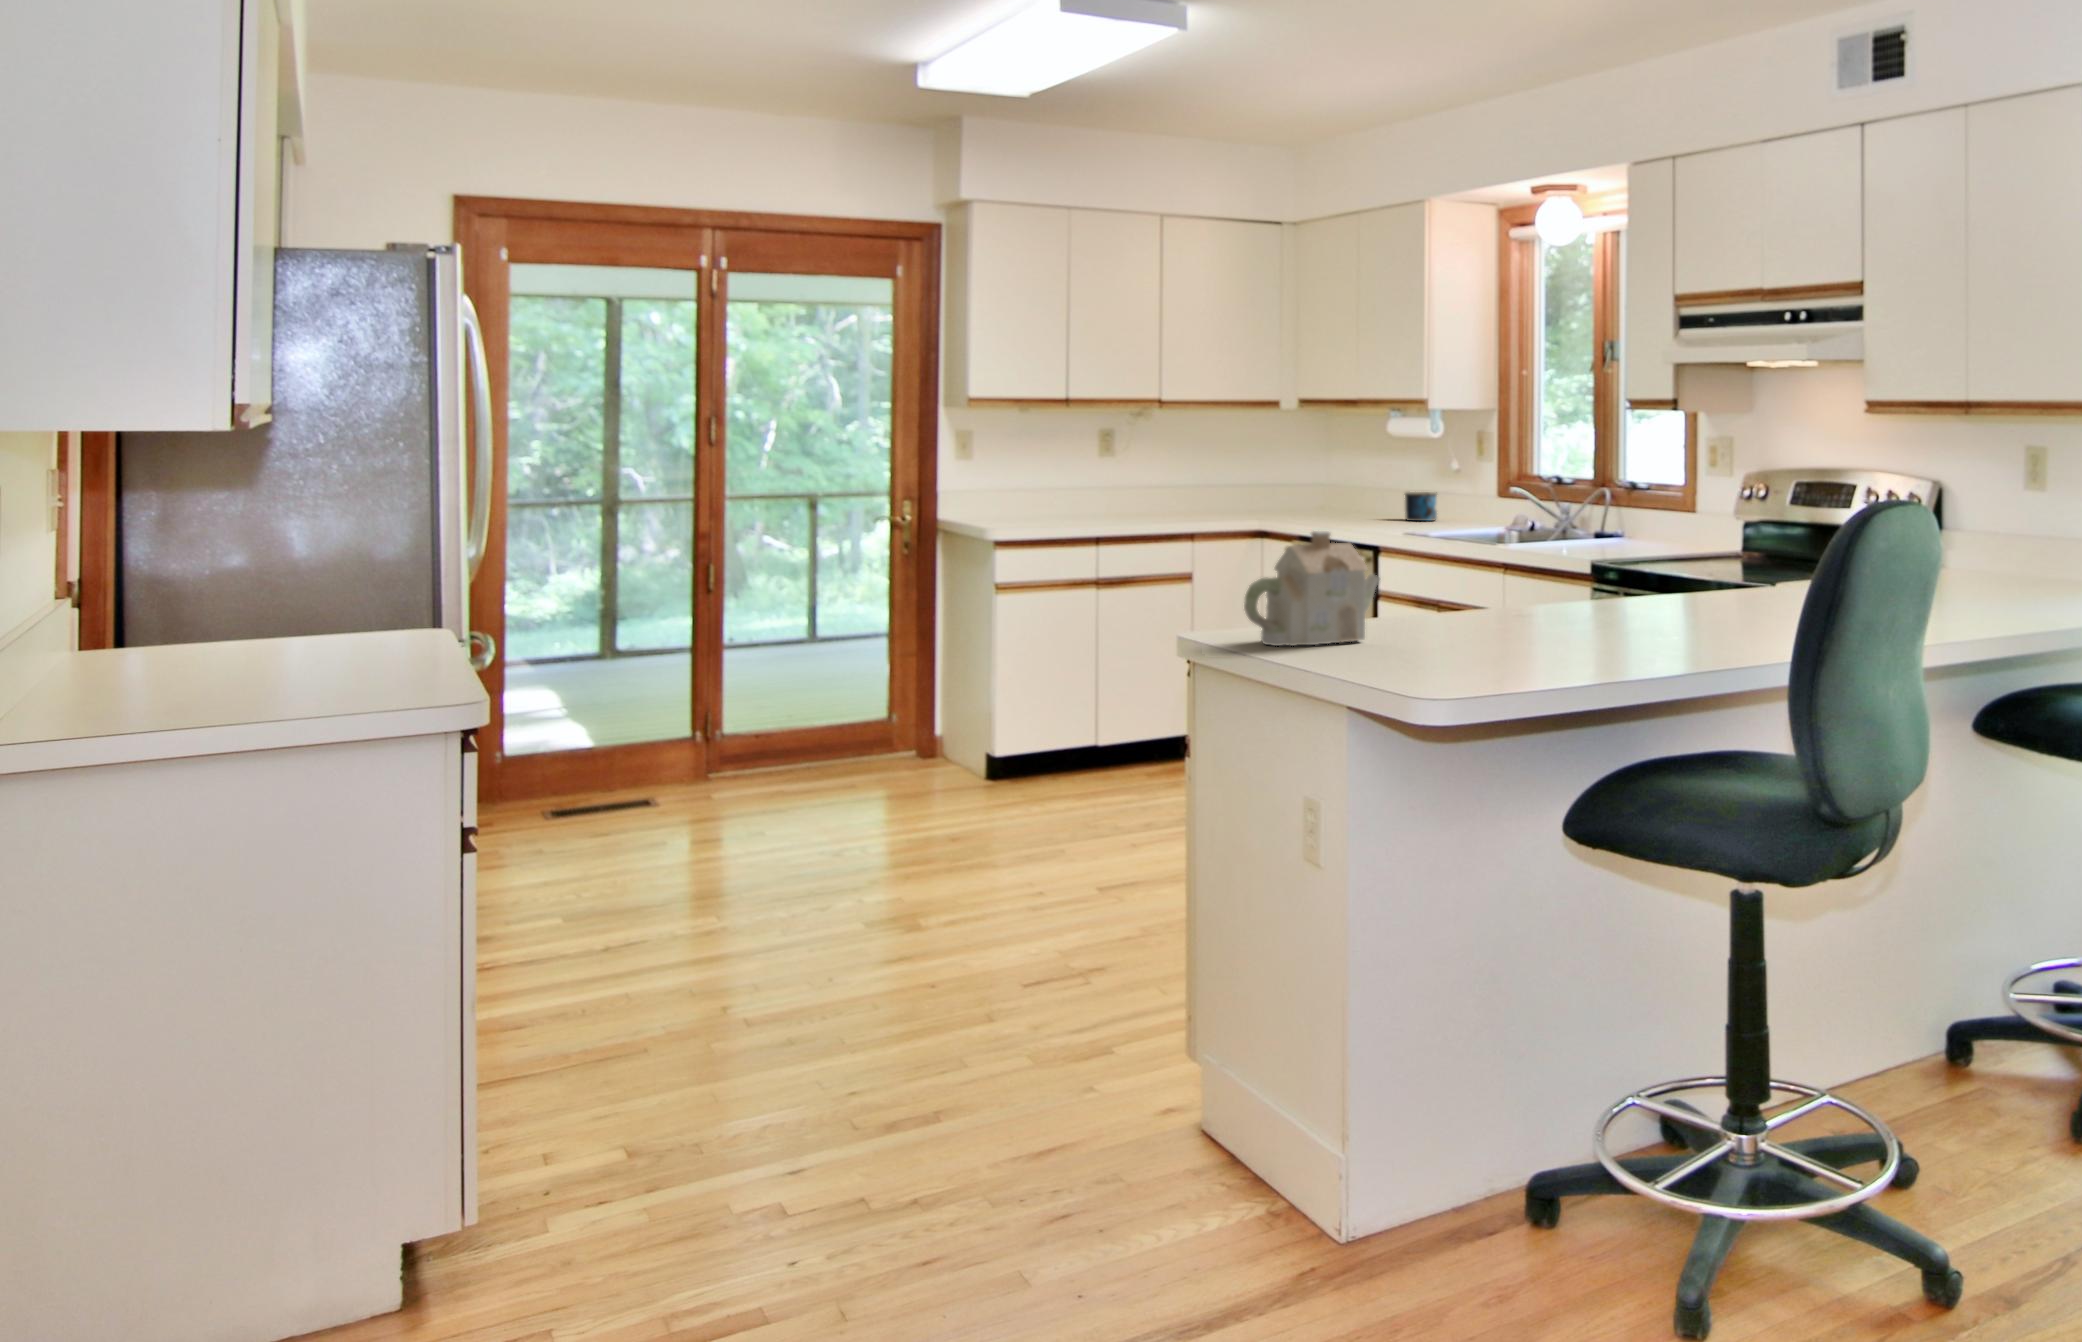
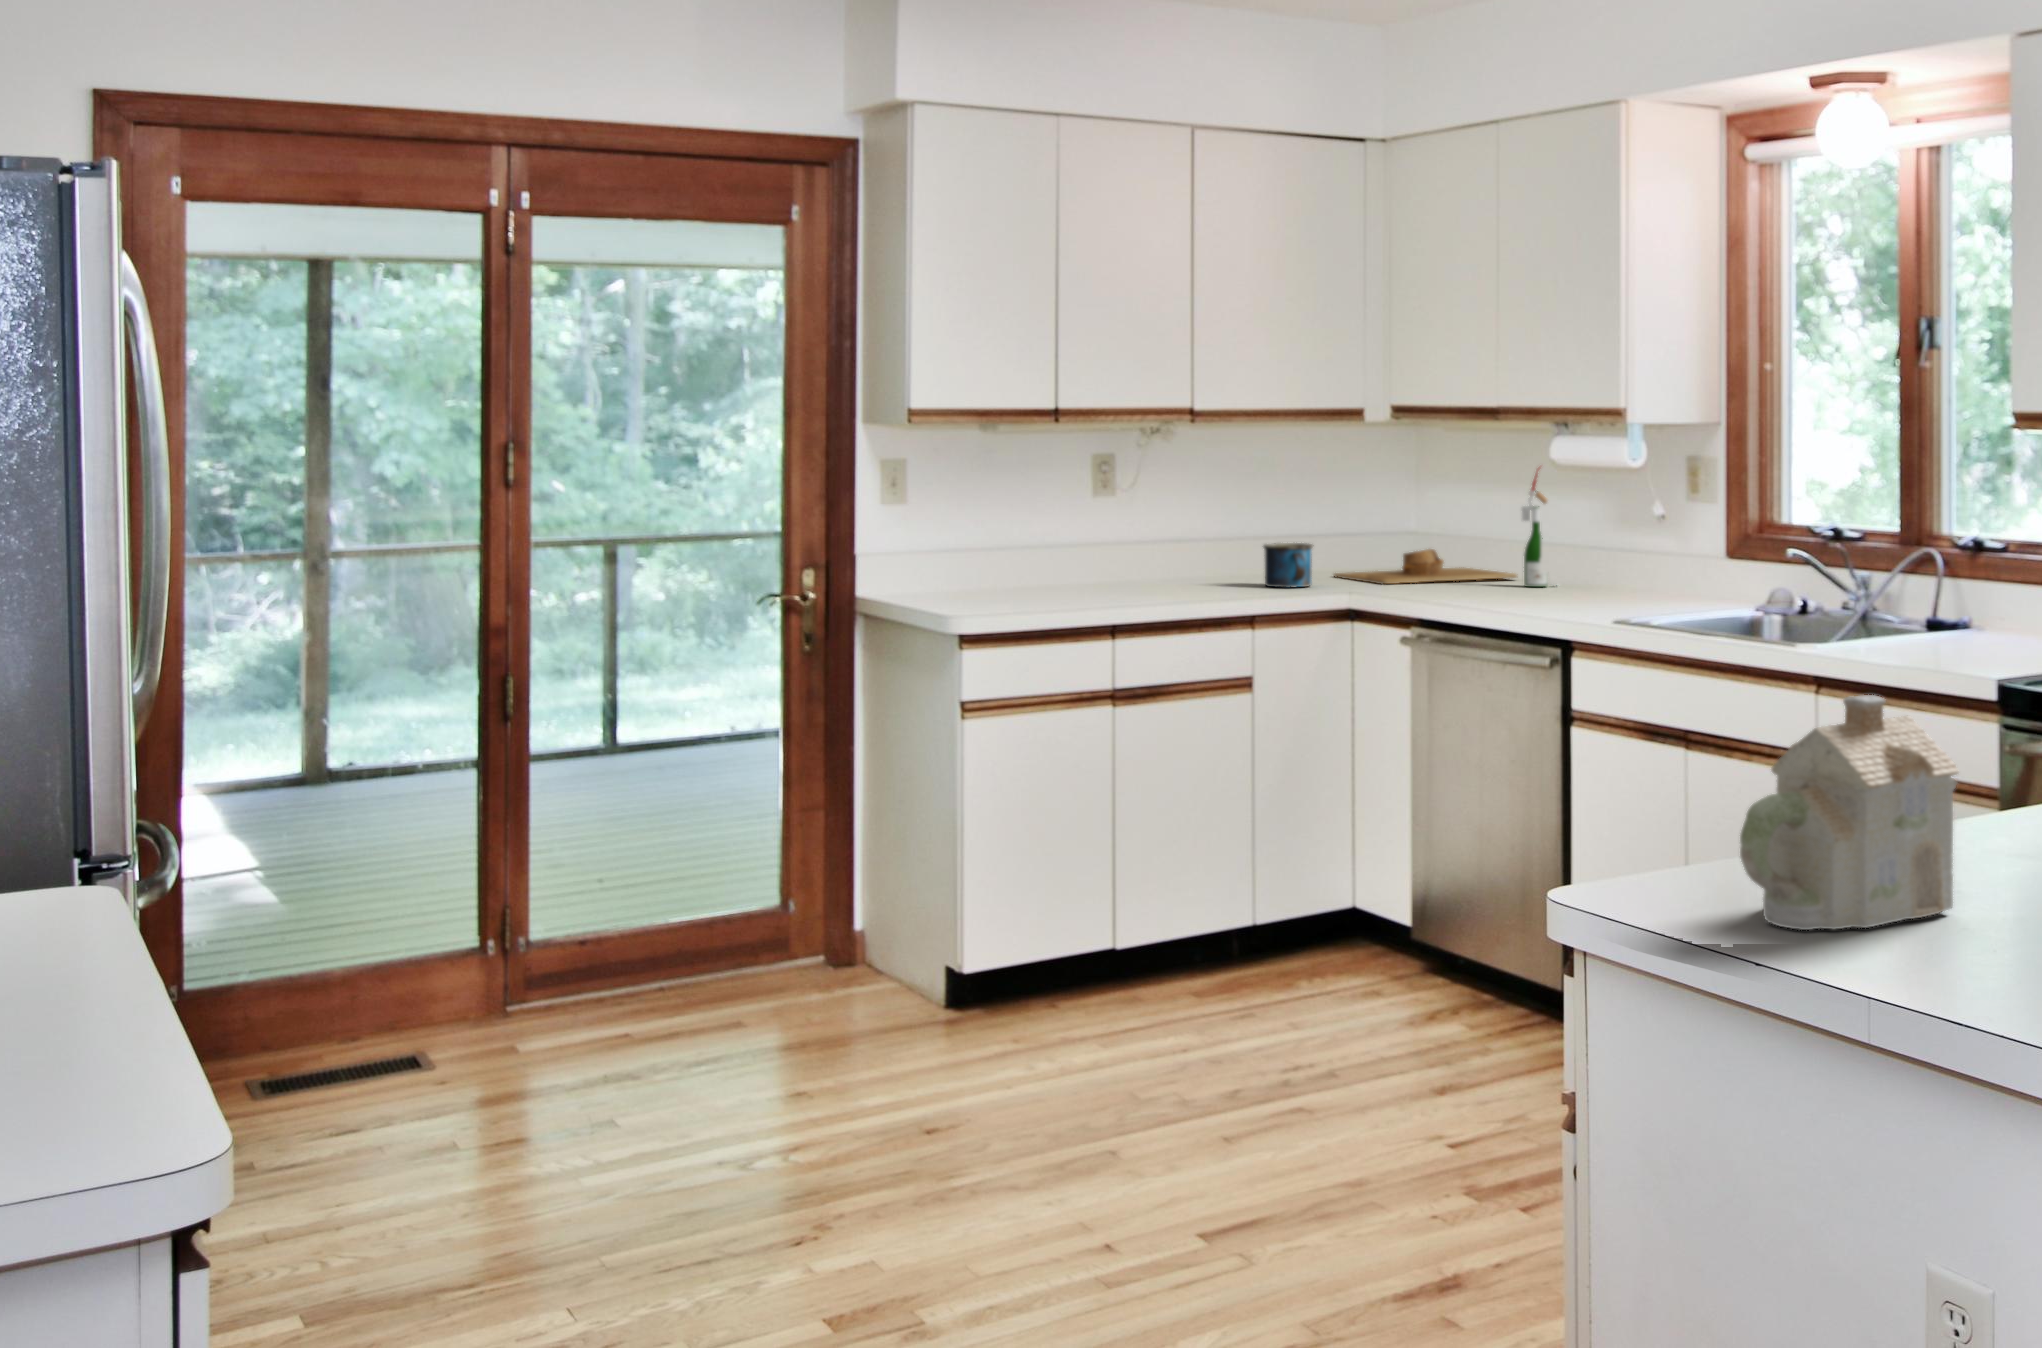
wine bottle: none [1380,437,1405,517] -> present [1522,468,1548,587]
mug: present [1405,492,1437,521] -> present [1264,543,1313,588]
cutting board: none [1263,493,1383,515] -> present [1334,549,1517,584]

